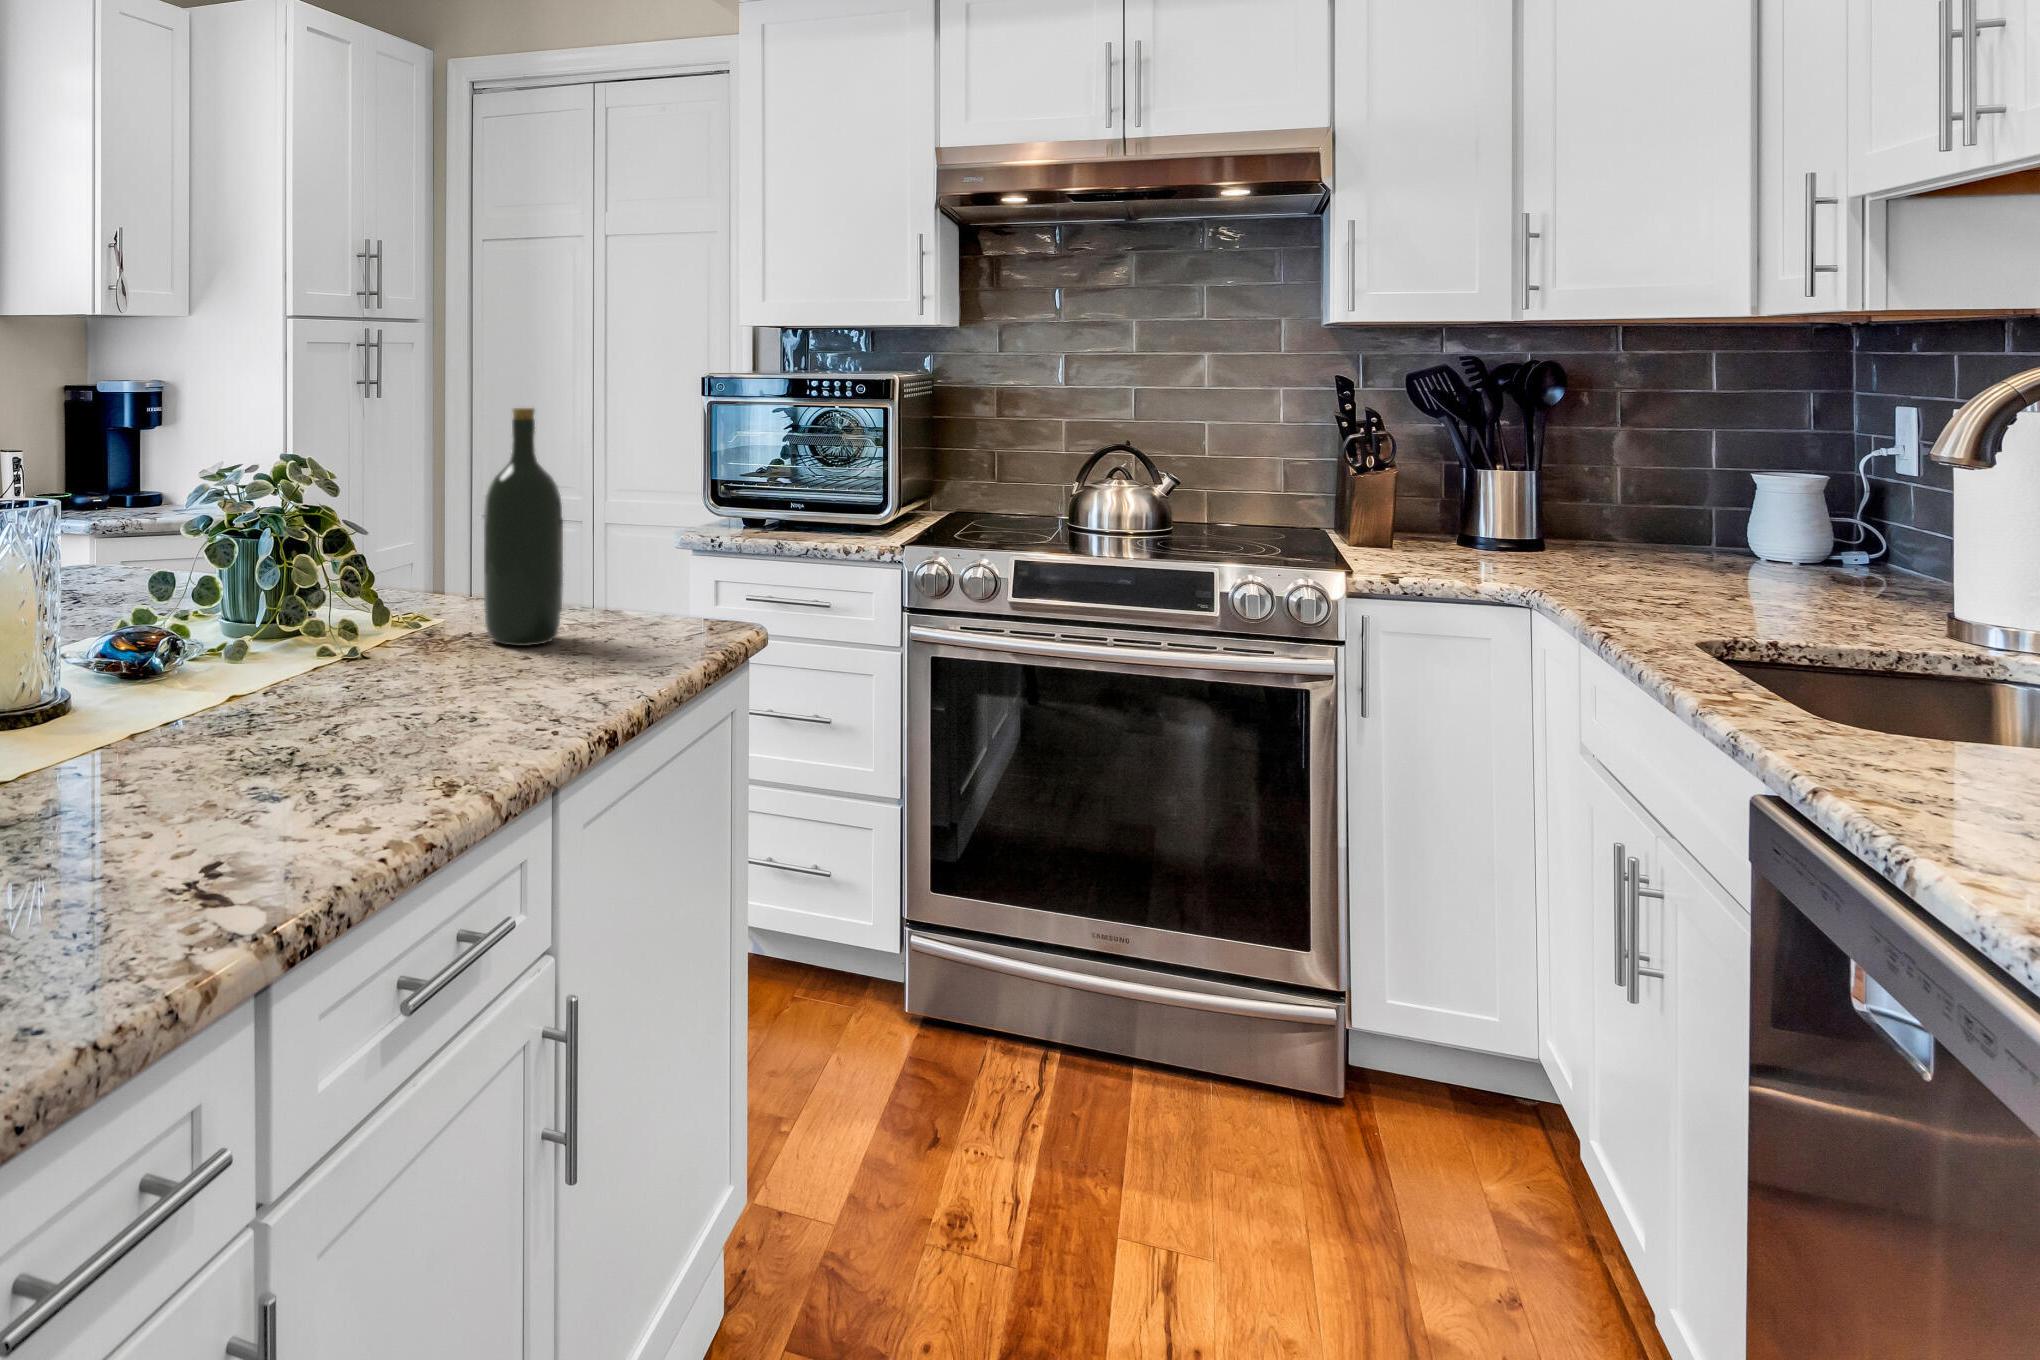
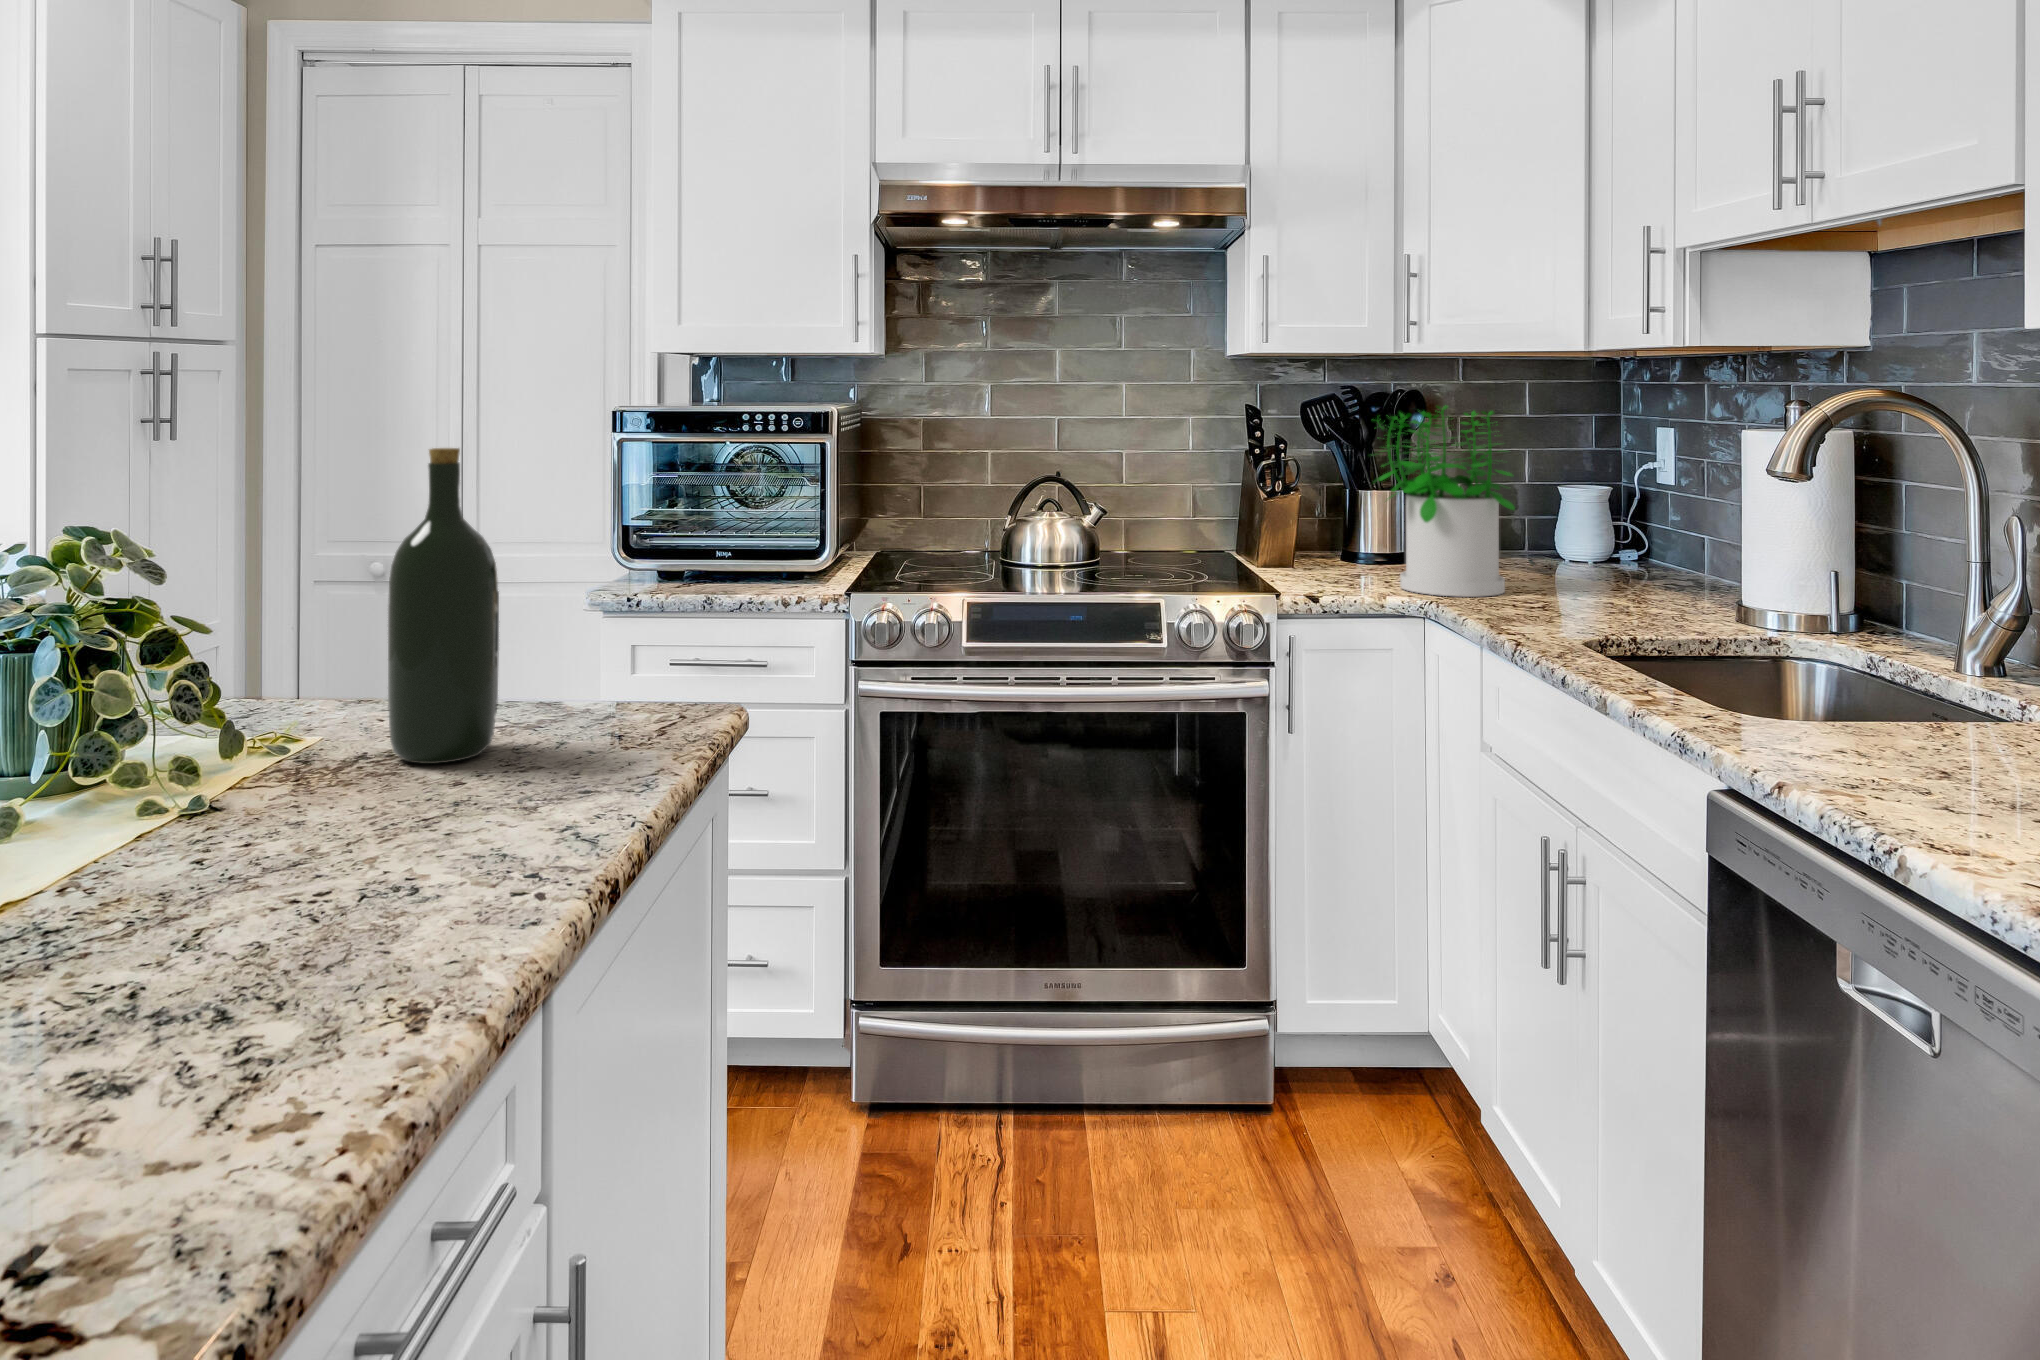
potted plant: none [1476,383,1647,590] -> present [1375,406,1515,597]

